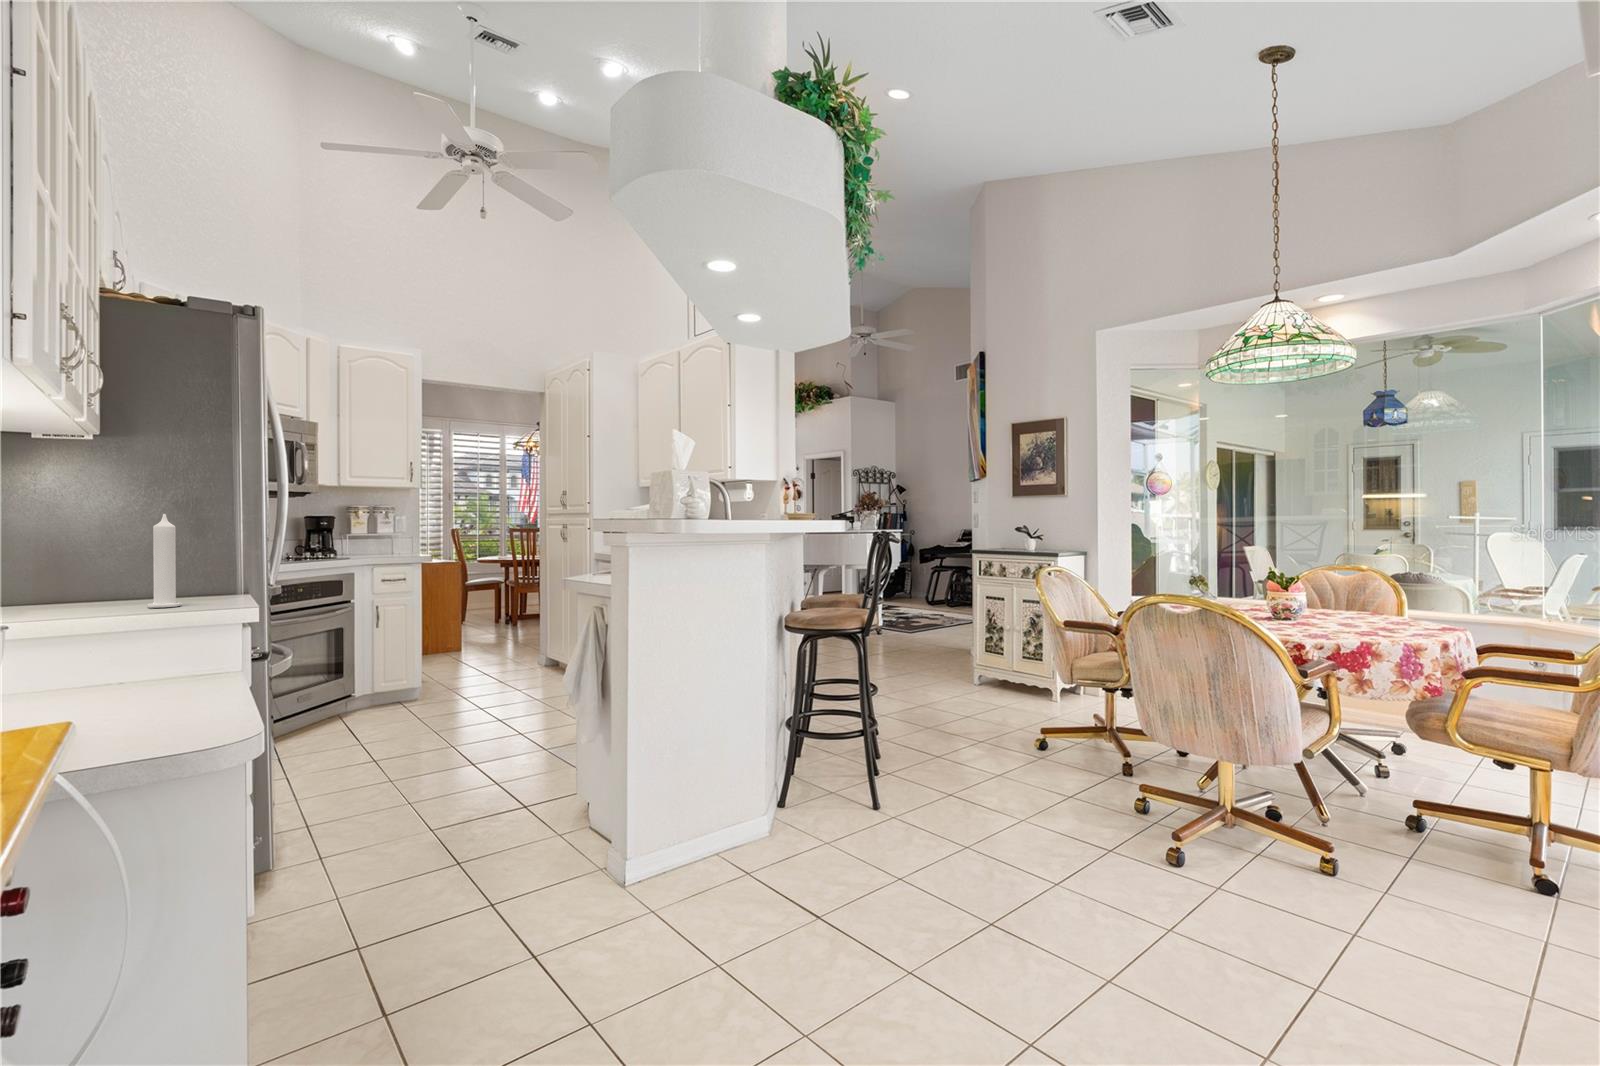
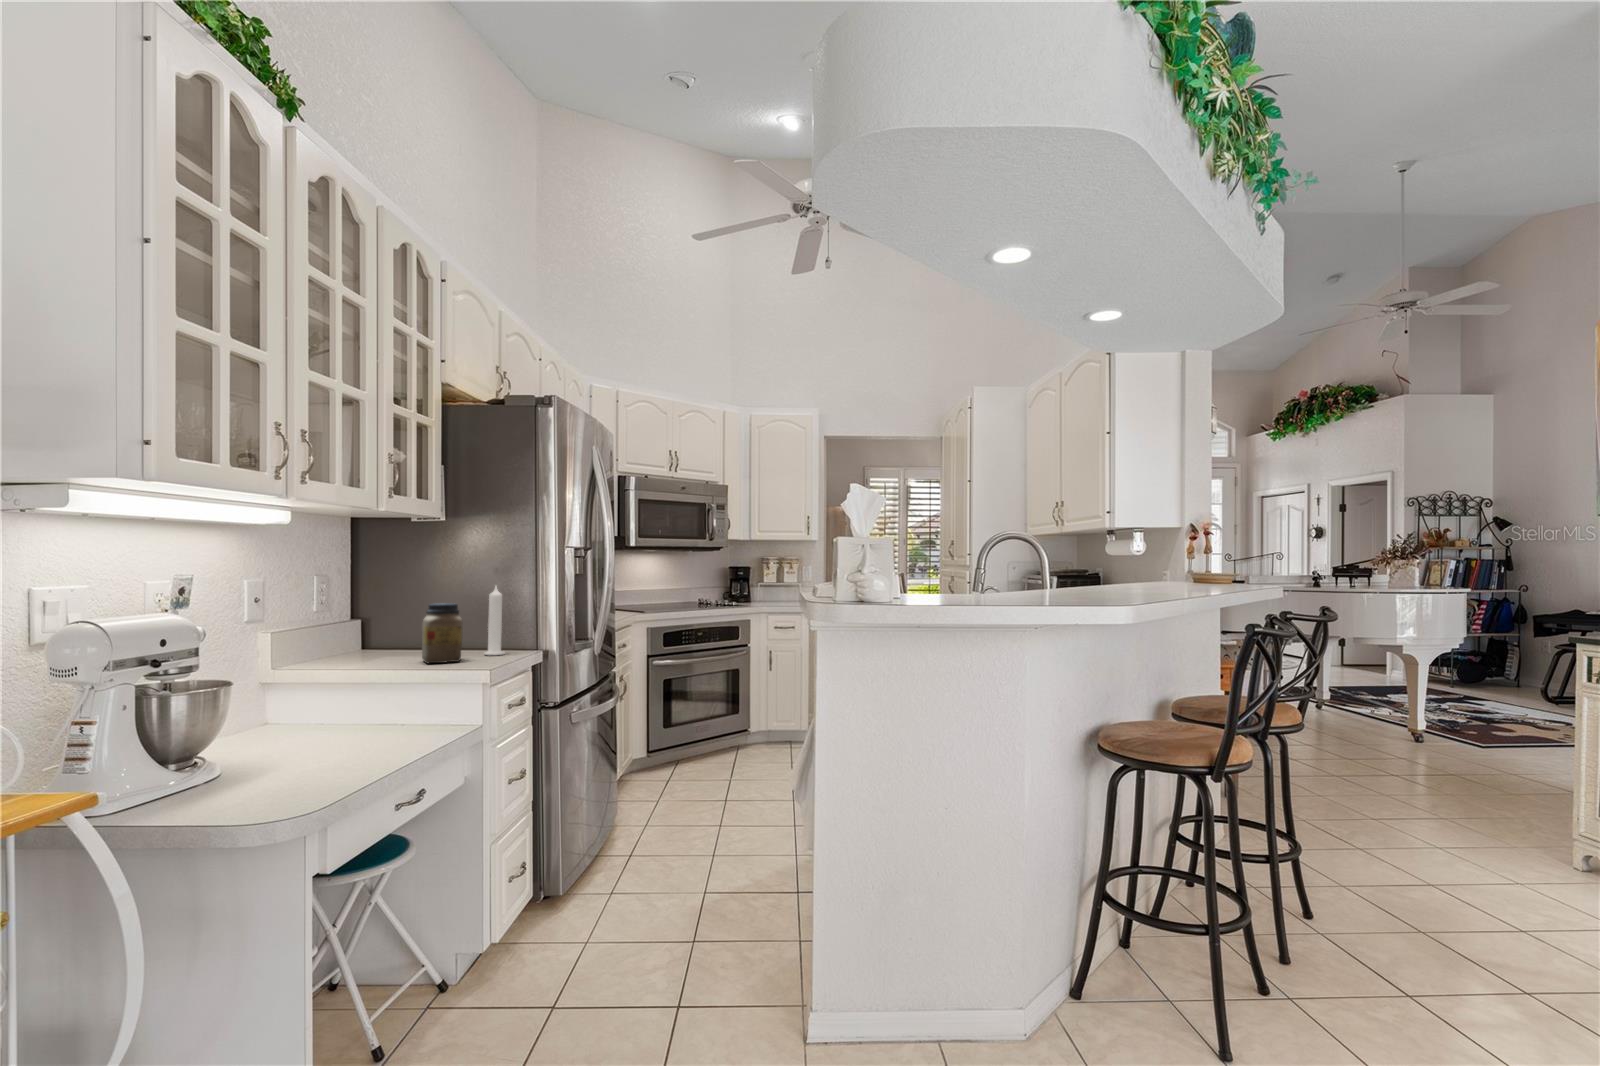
jar: none [55,535,137,621] -> present [422,603,462,663]

